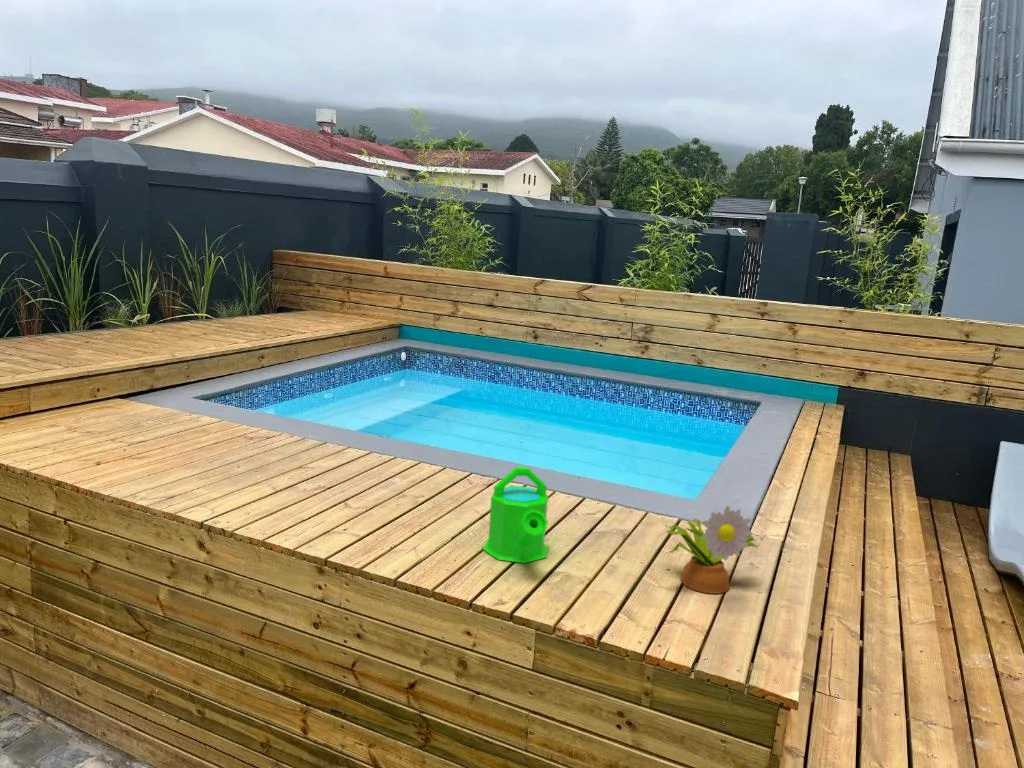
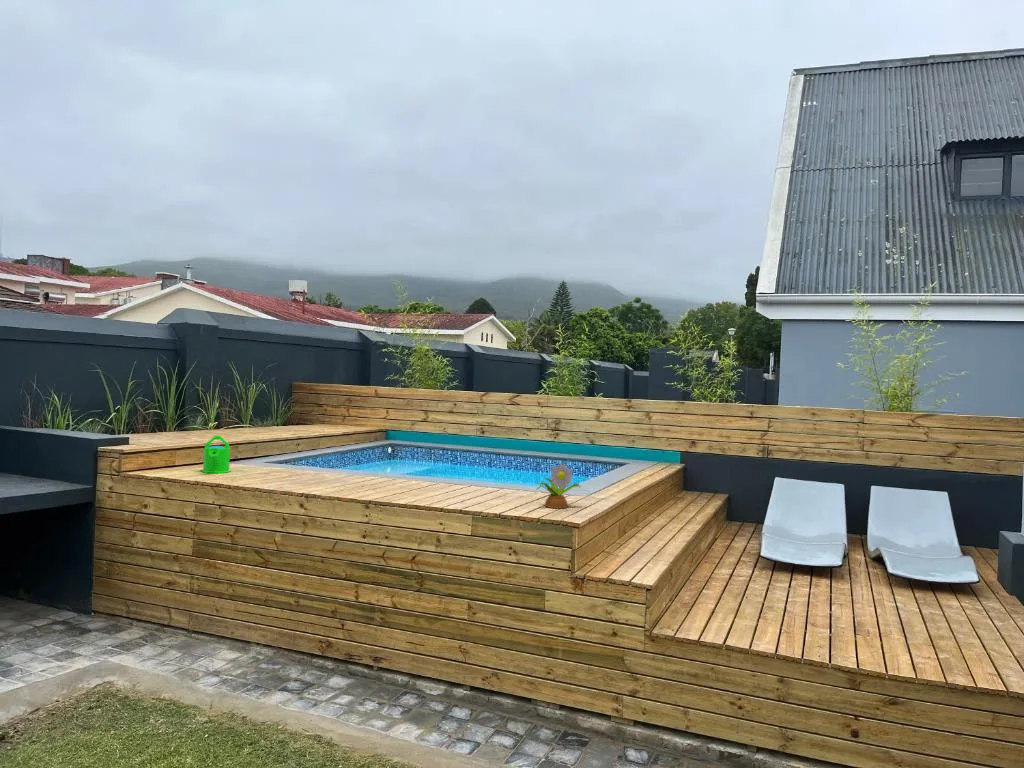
watering can: present [483,466,549,563] -> present [202,435,230,473]

